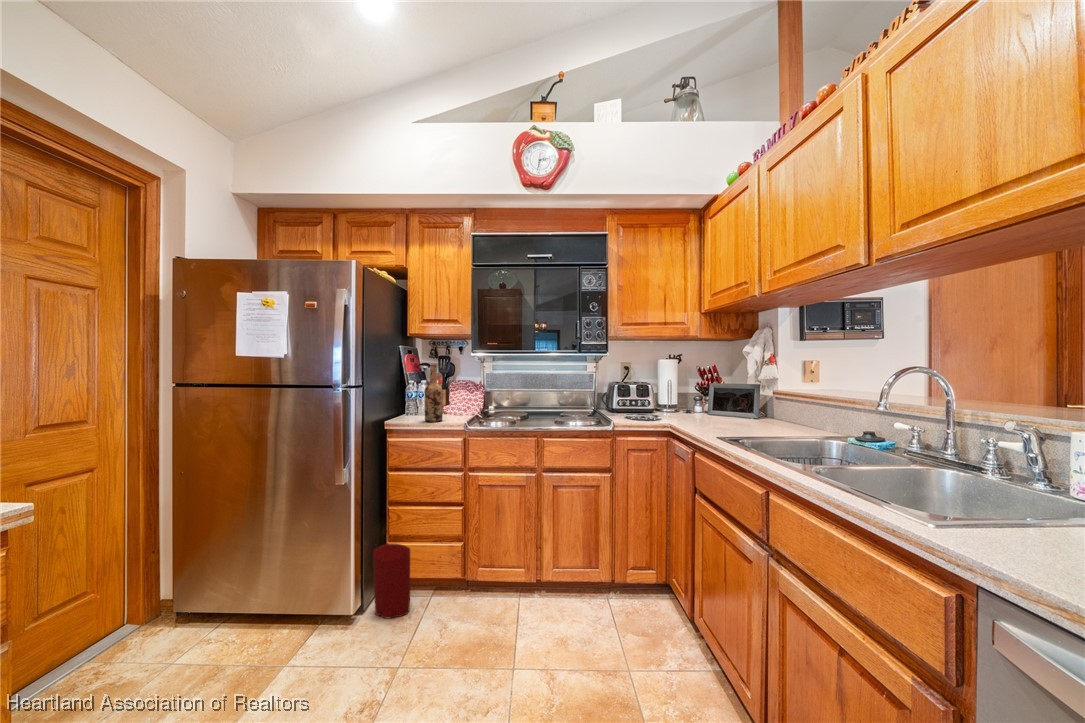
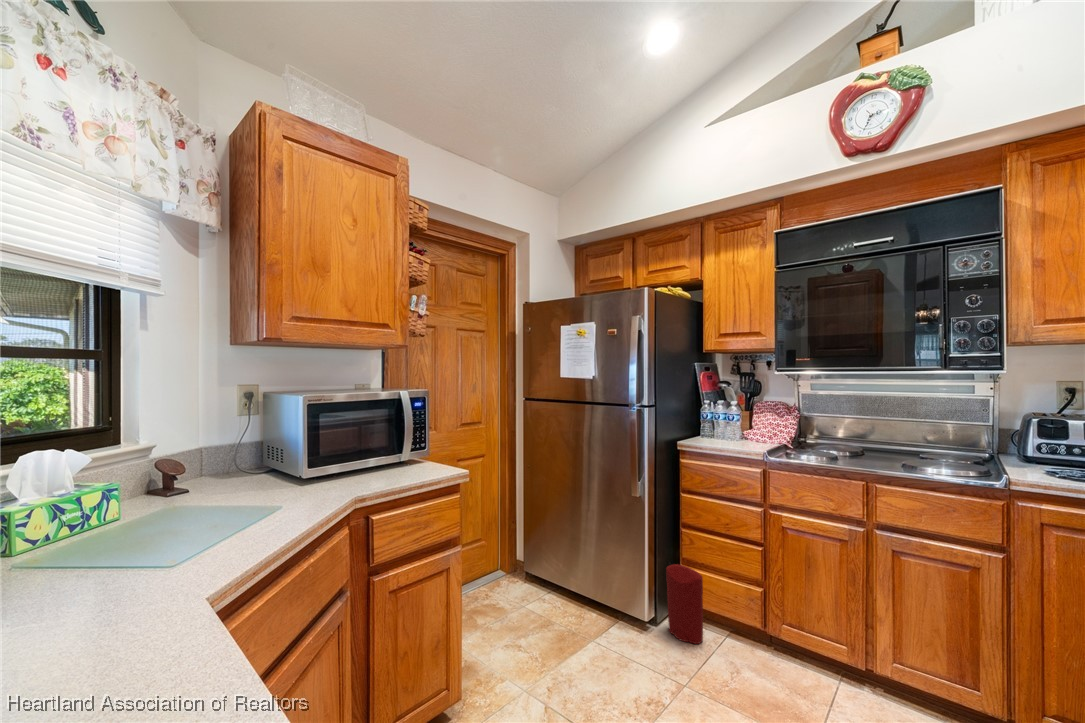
wine bottle: present [424,365,443,422] -> none [719,384,740,446]

